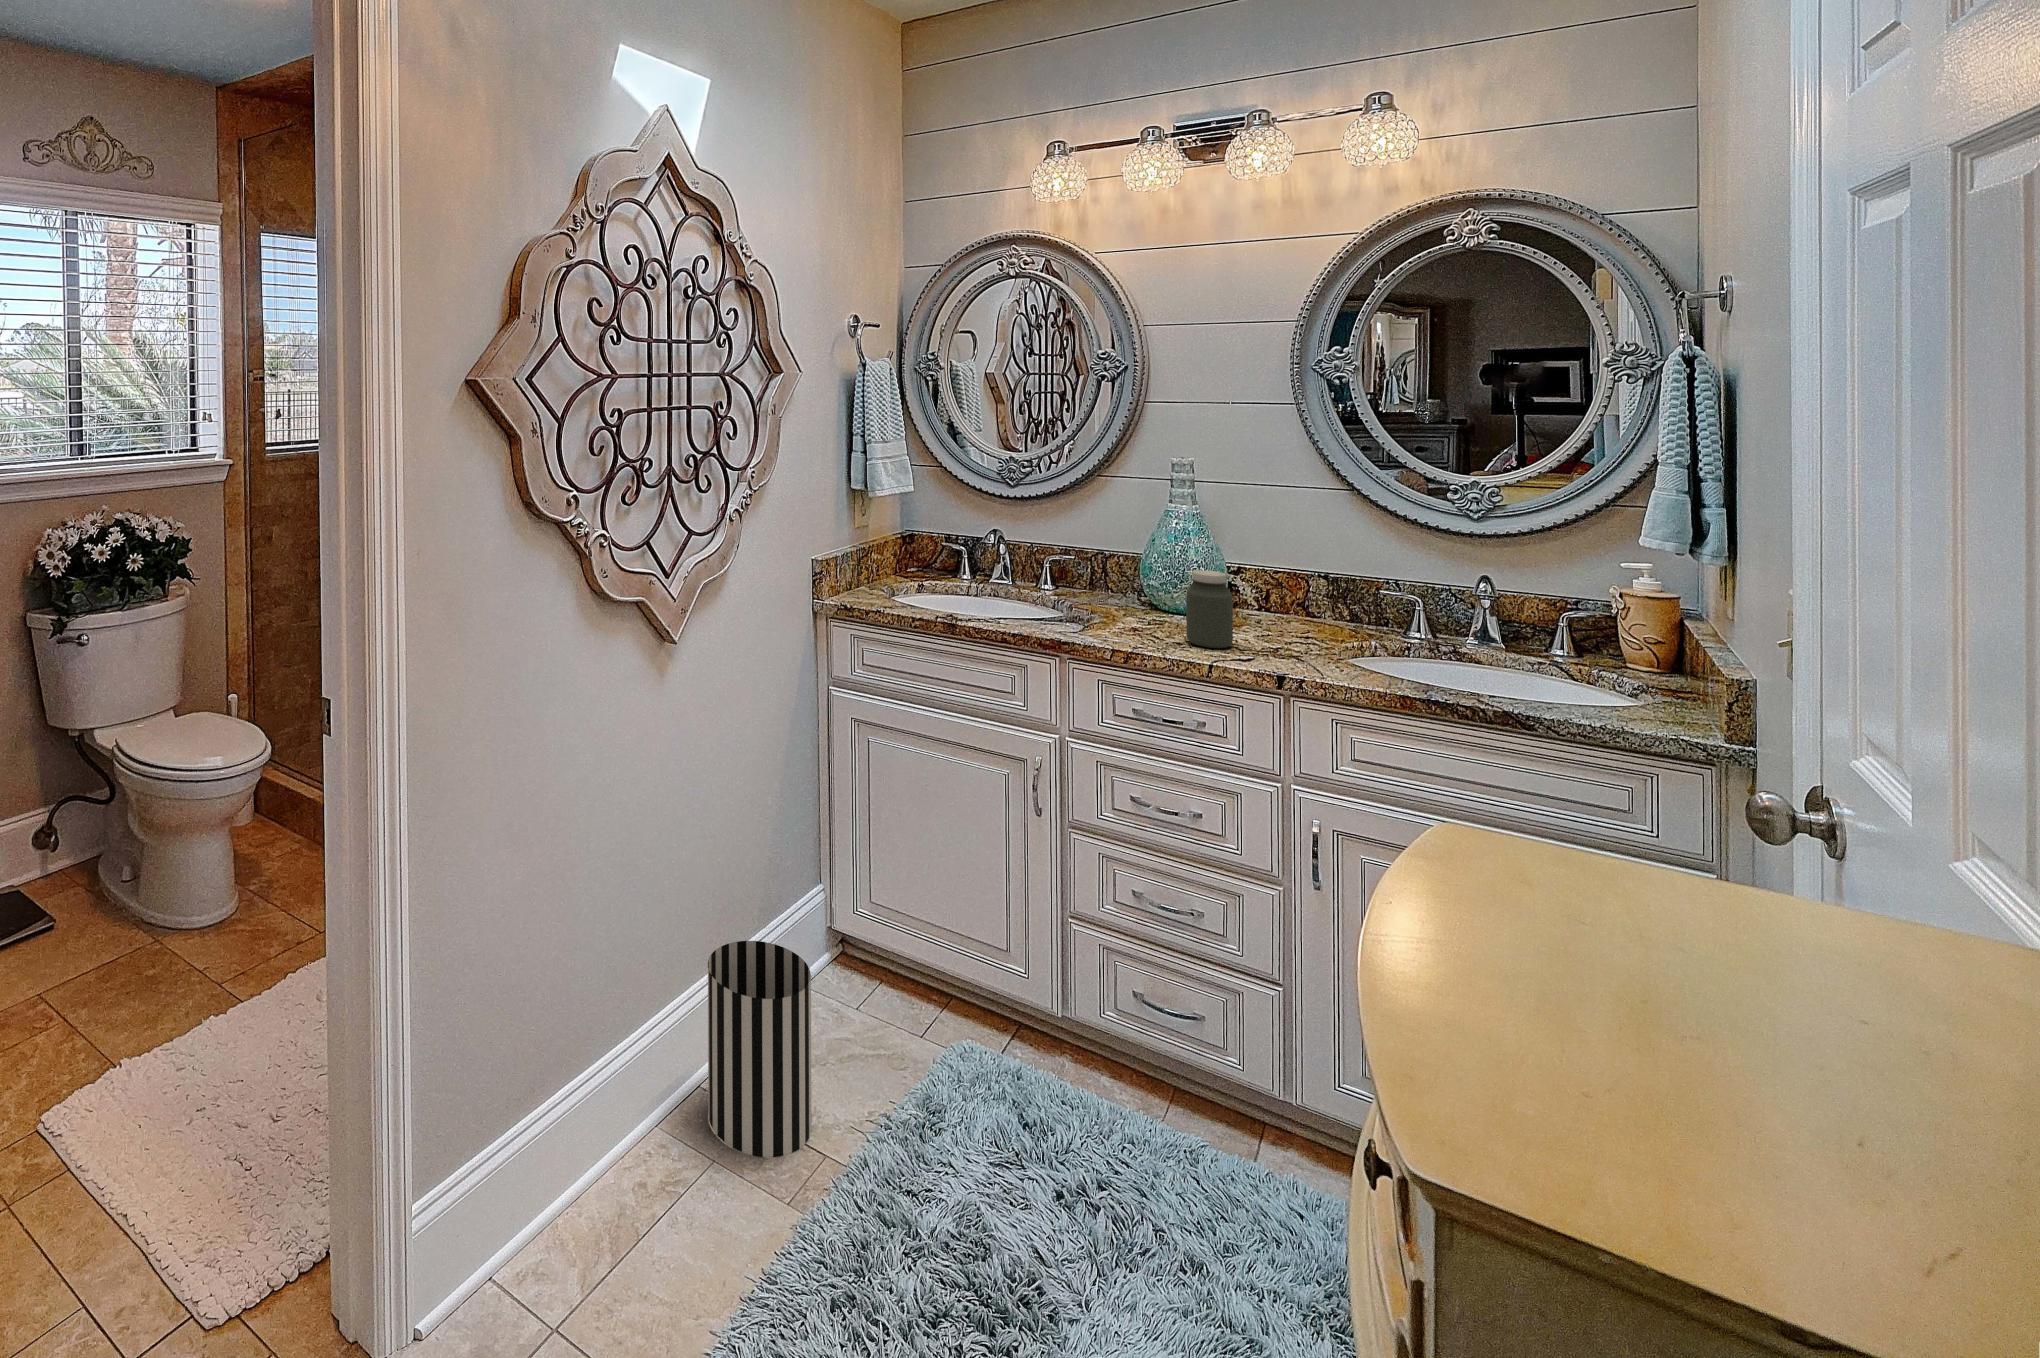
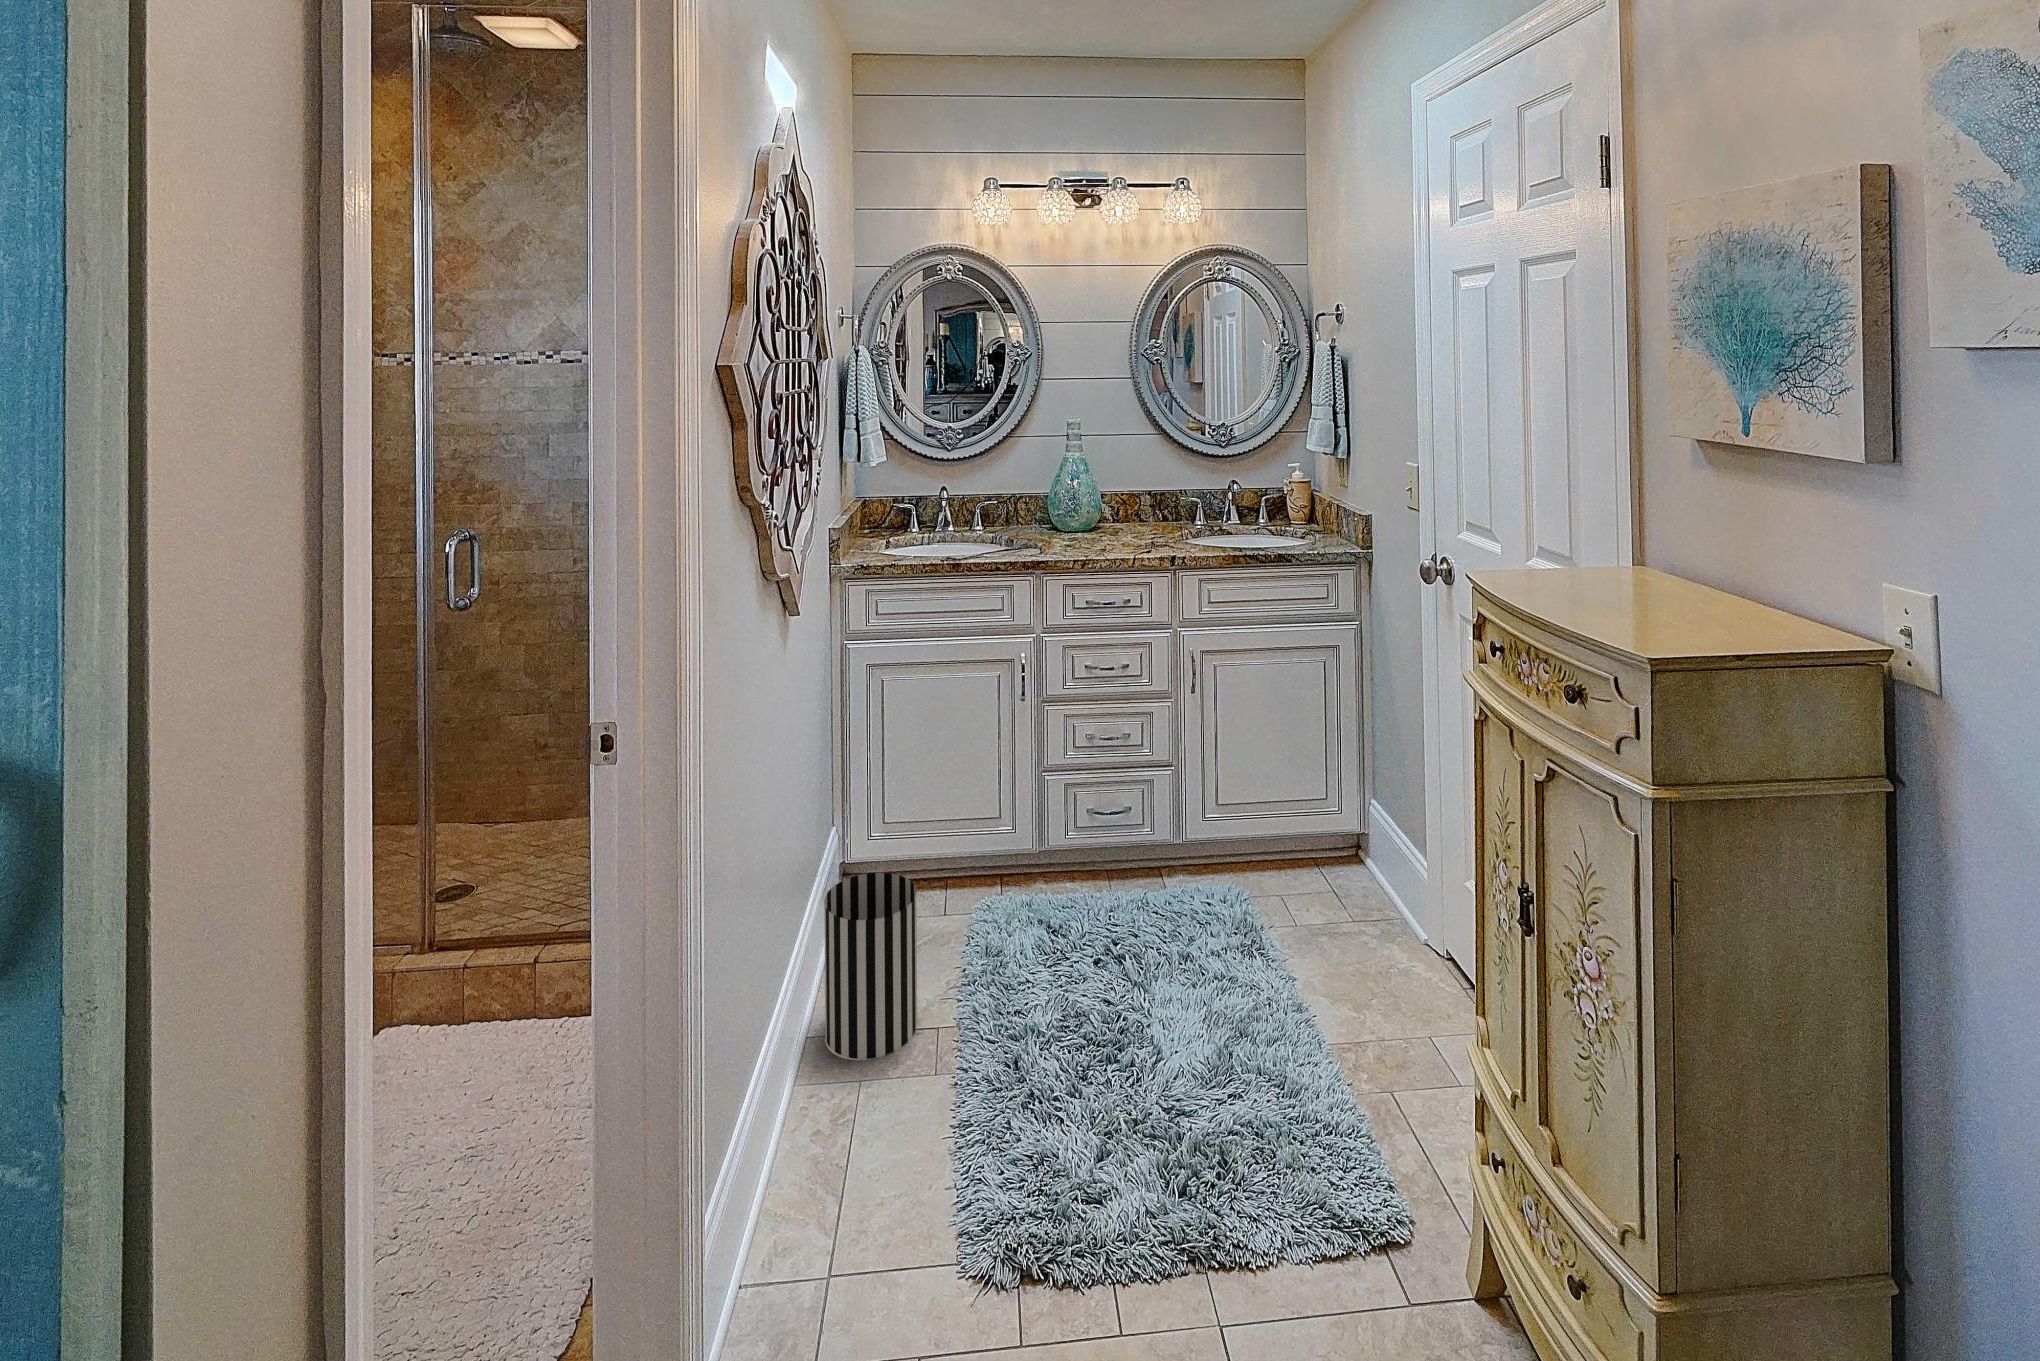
jar: present [1186,570,1233,648] -> none [1104,498,1132,552]

